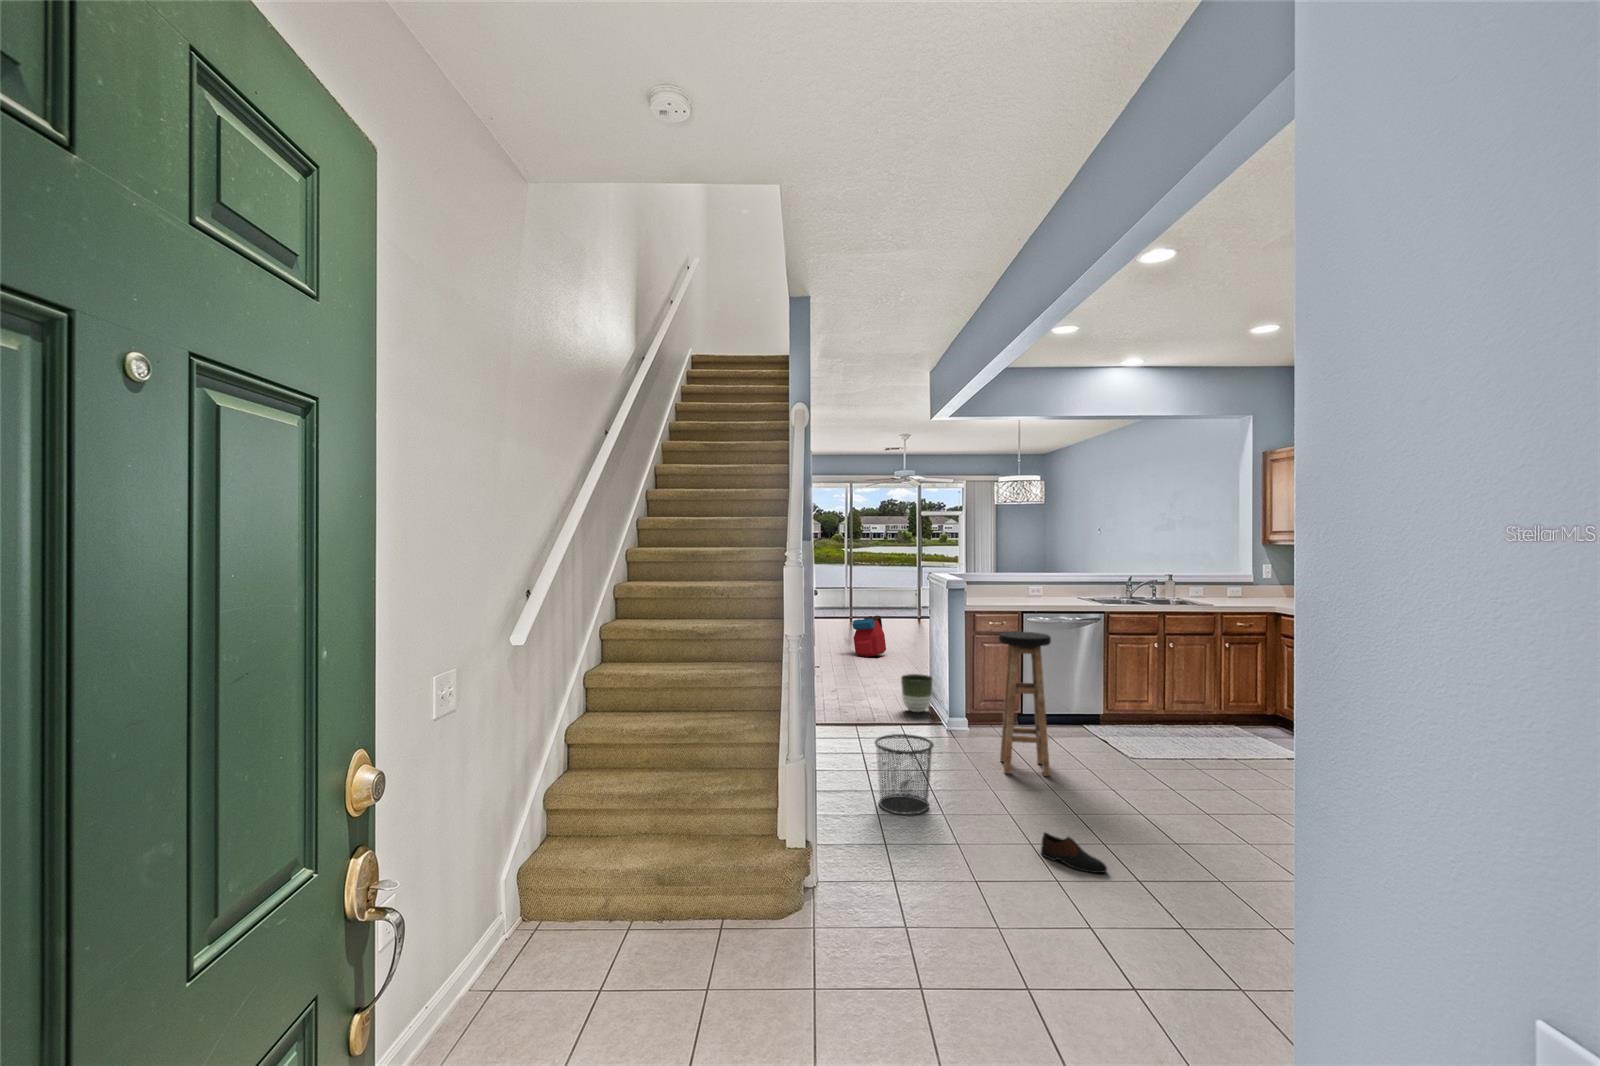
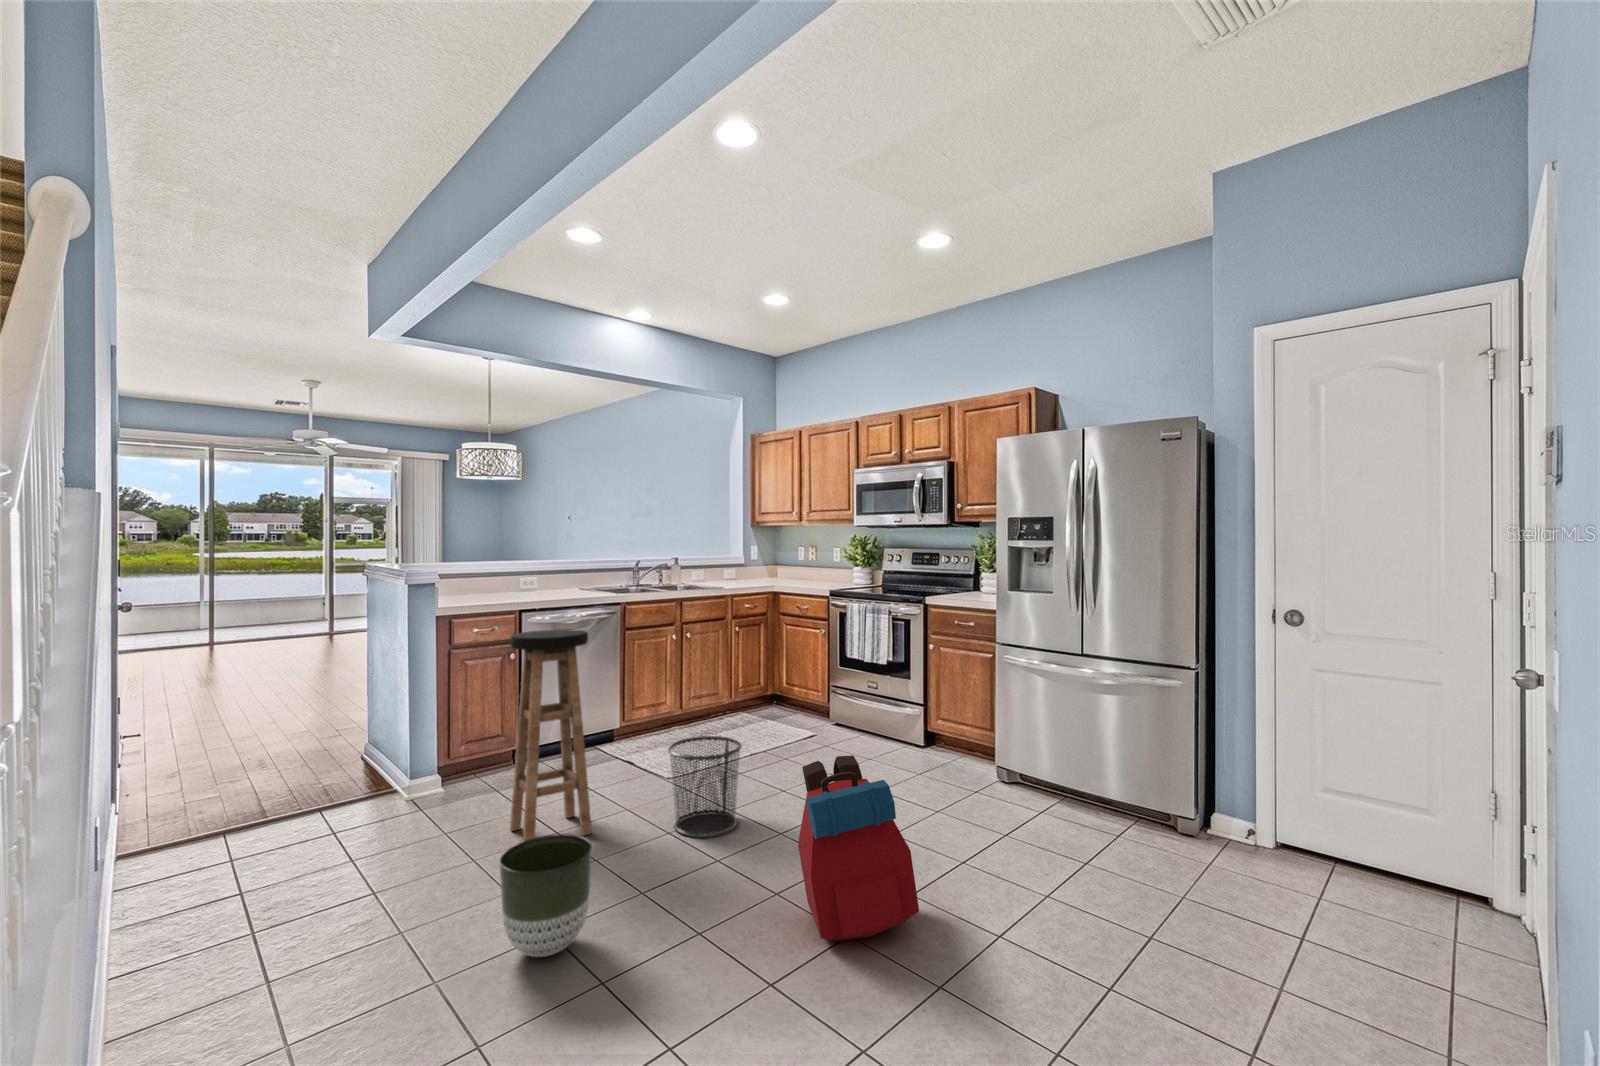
backpack: present [852,616,886,657] -> present [798,755,919,941]
planter: present [901,674,933,712] -> present [500,834,592,957]
trash can: present [875,734,934,815] -> present [668,736,742,837]
shoe: present [1041,833,1107,873] -> none [644,944,753,998]

